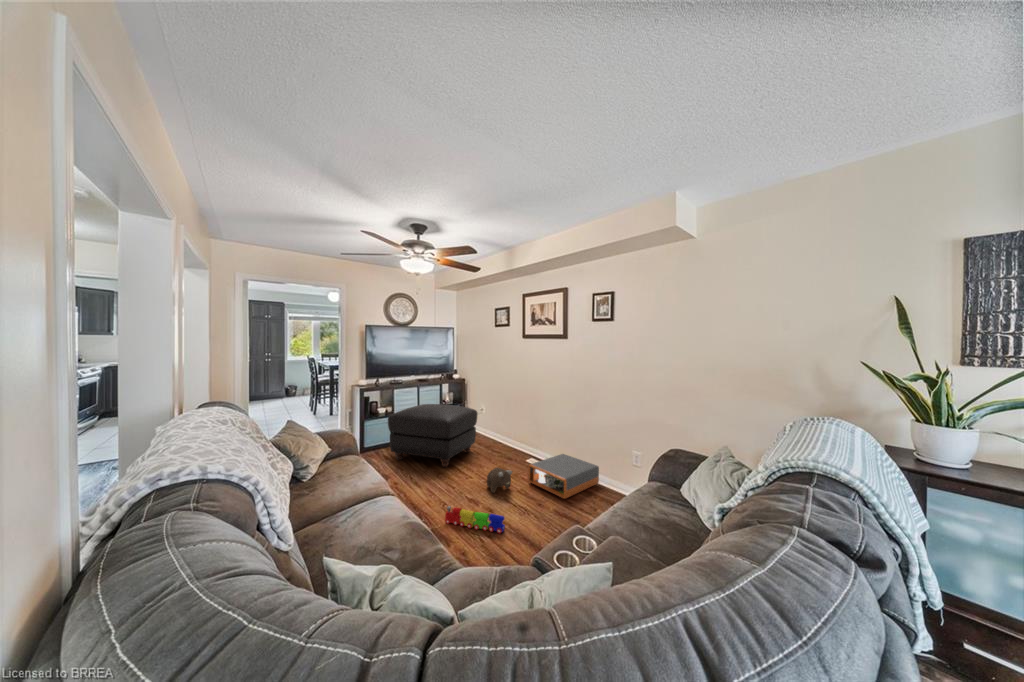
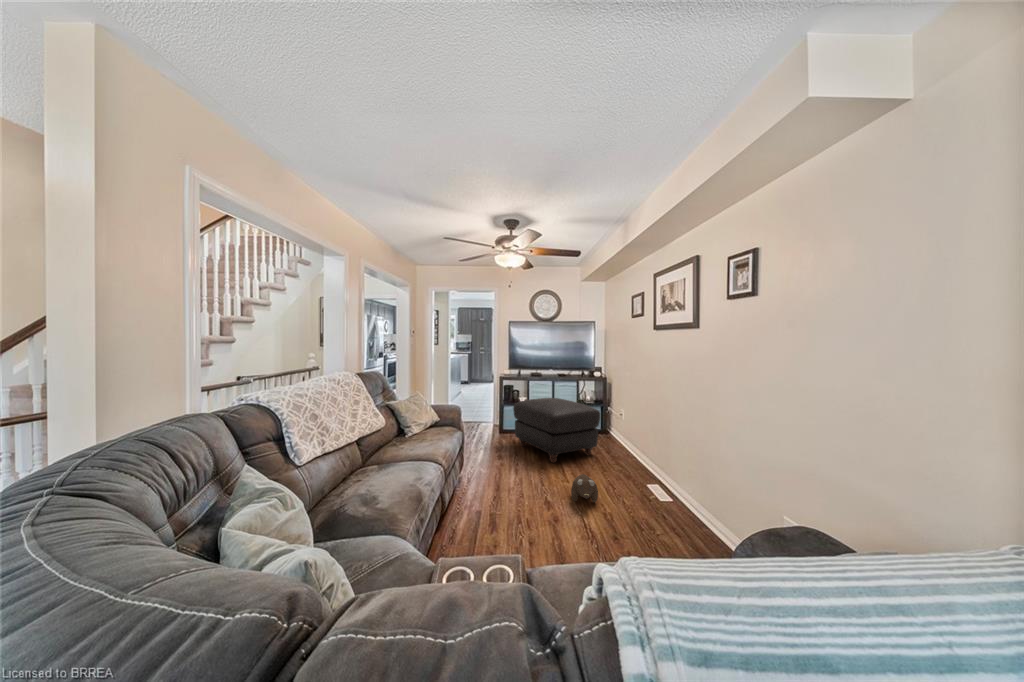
storage box: present [528,454,599,499] -> none [624,482,730,540]
toy train: present [445,506,505,533] -> none [505,496,550,542]

